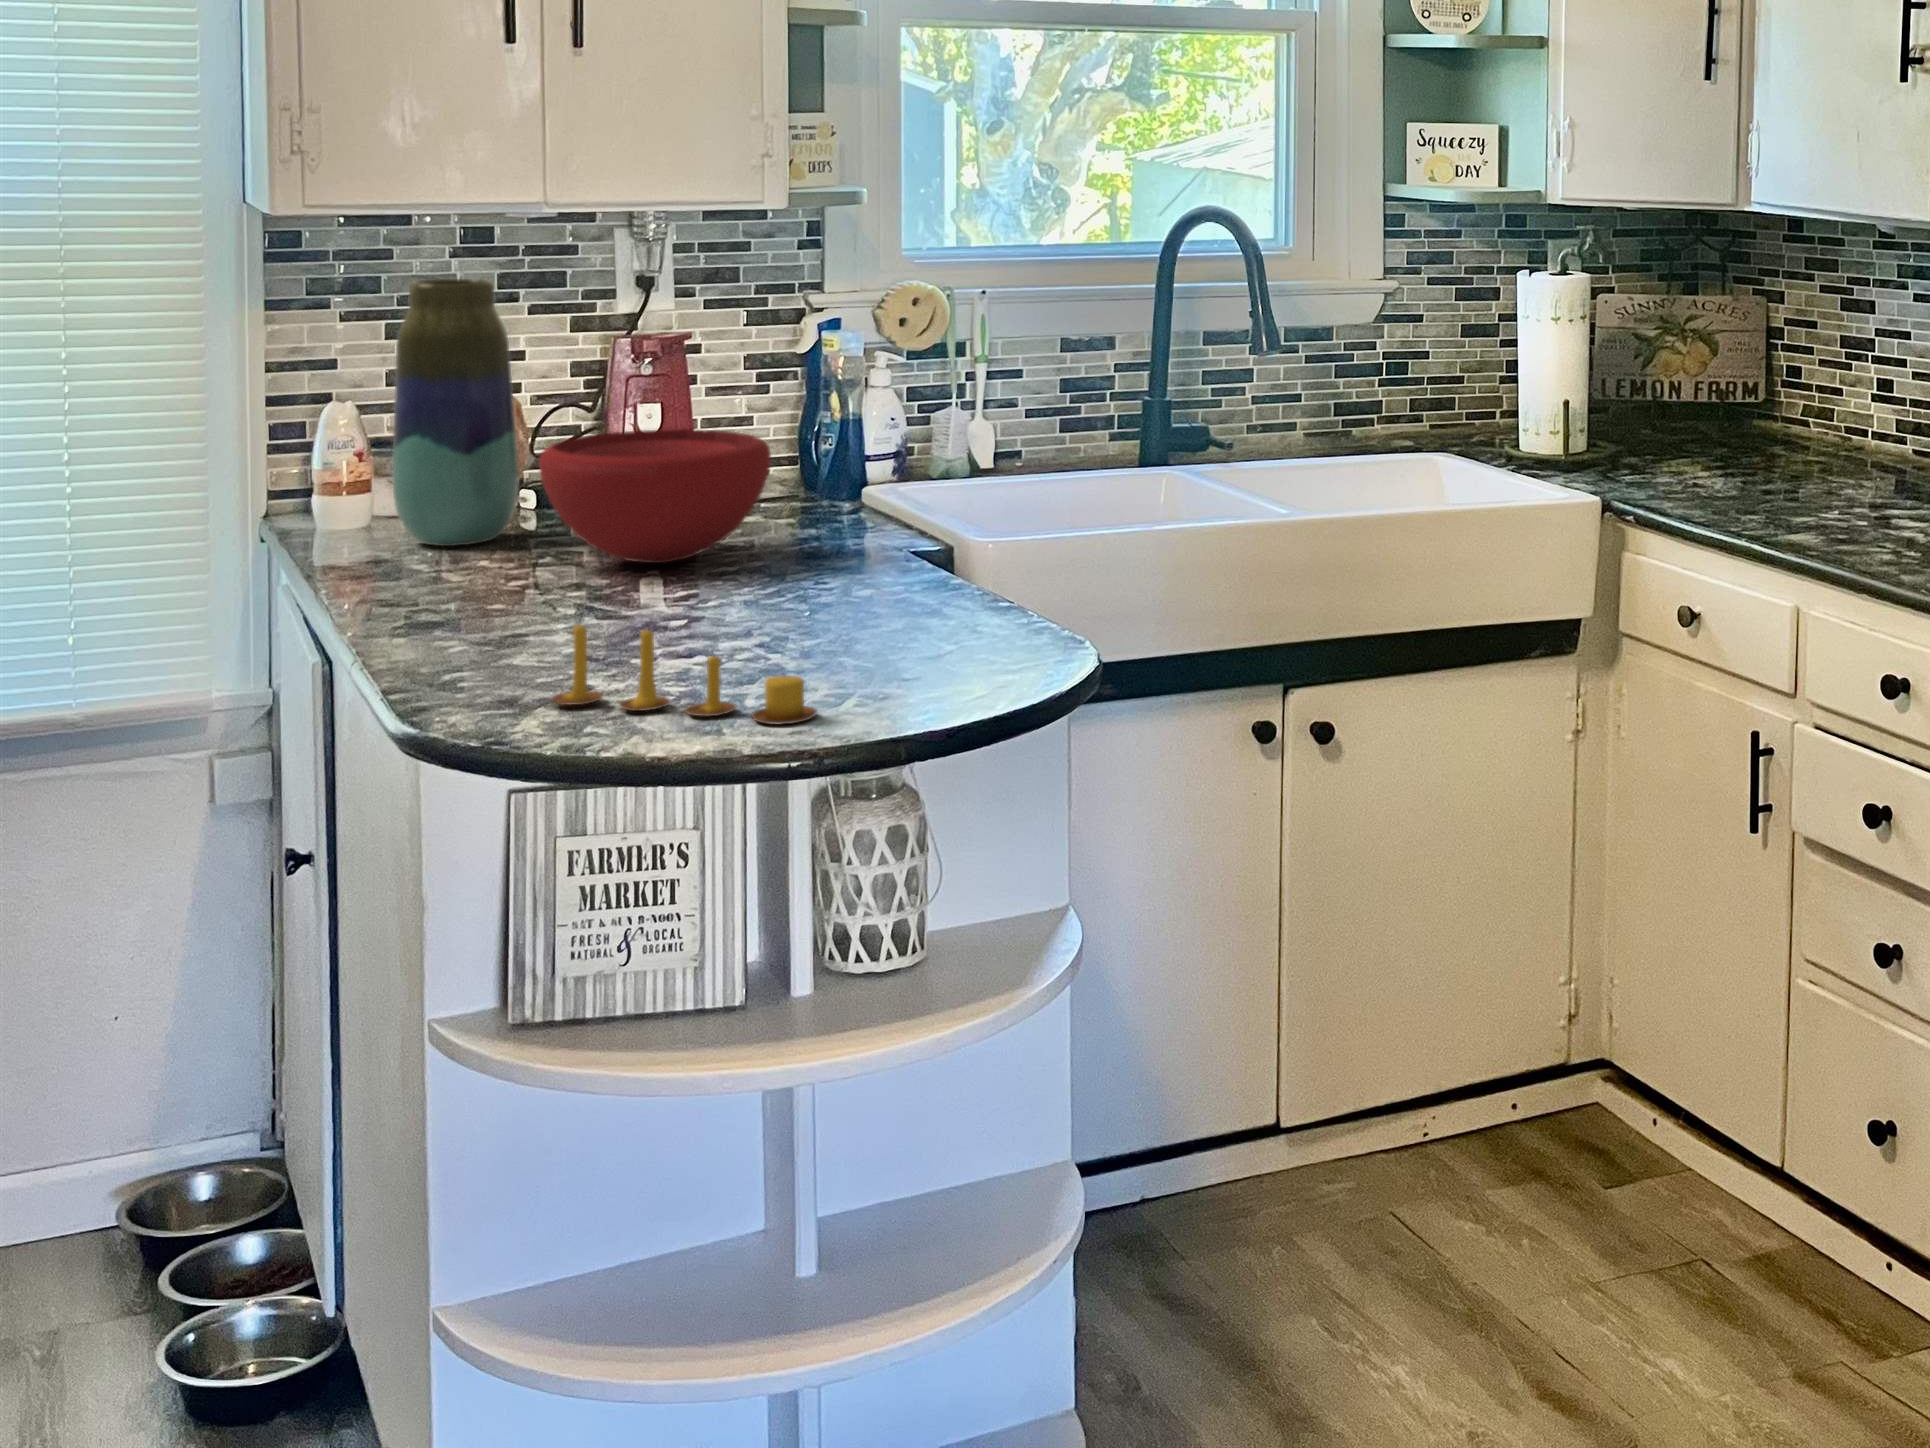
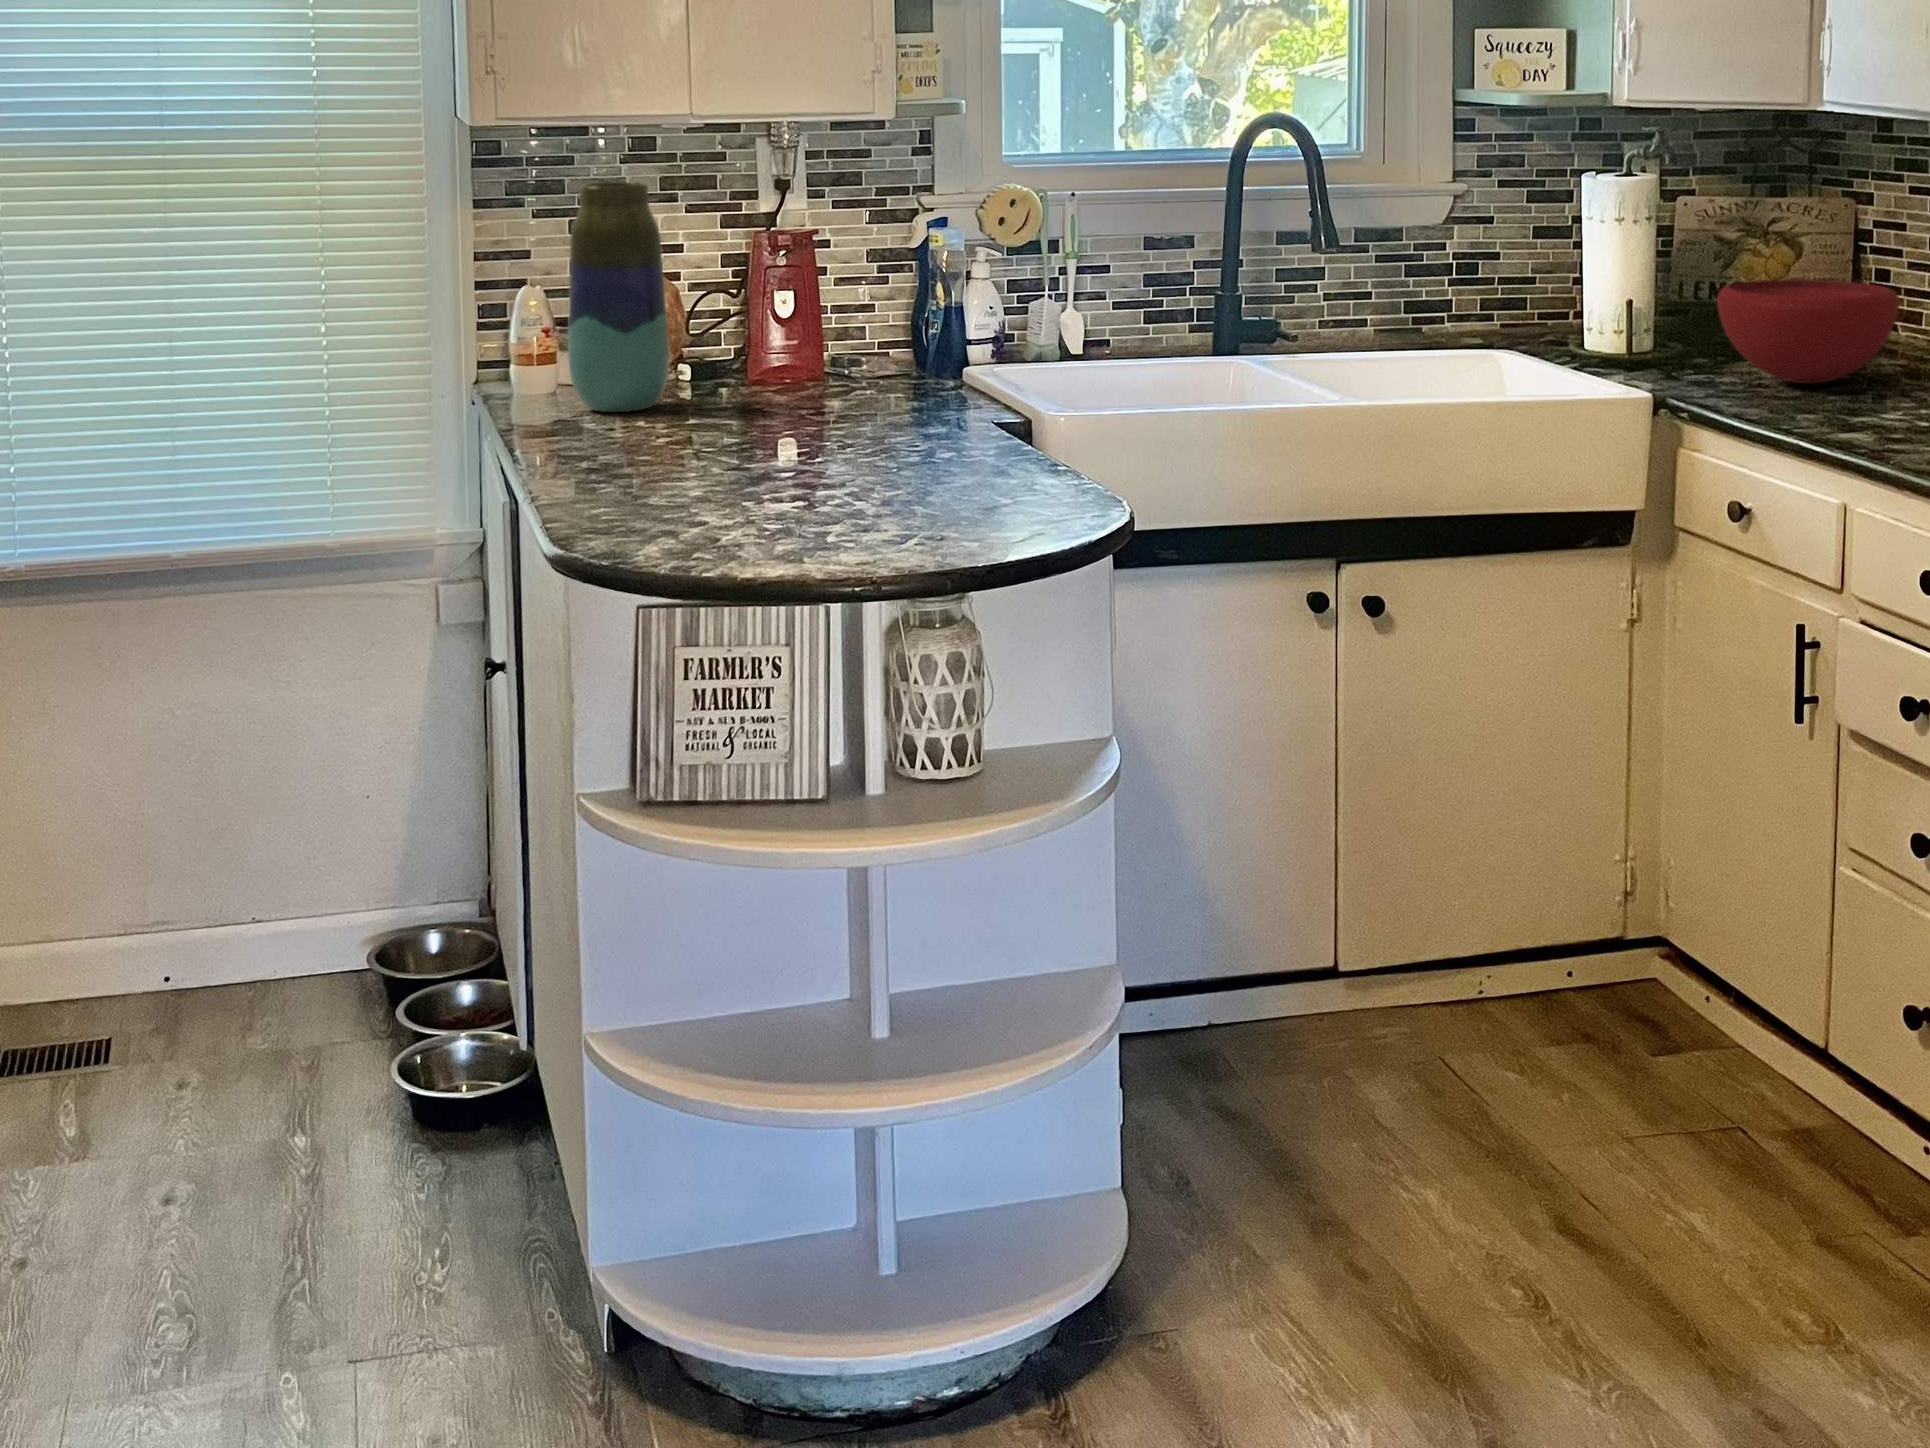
bowl: present [539,429,771,563] -> present [1717,280,1899,384]
candle: present [552,624,817,725] -> none [673,461,885,556]

